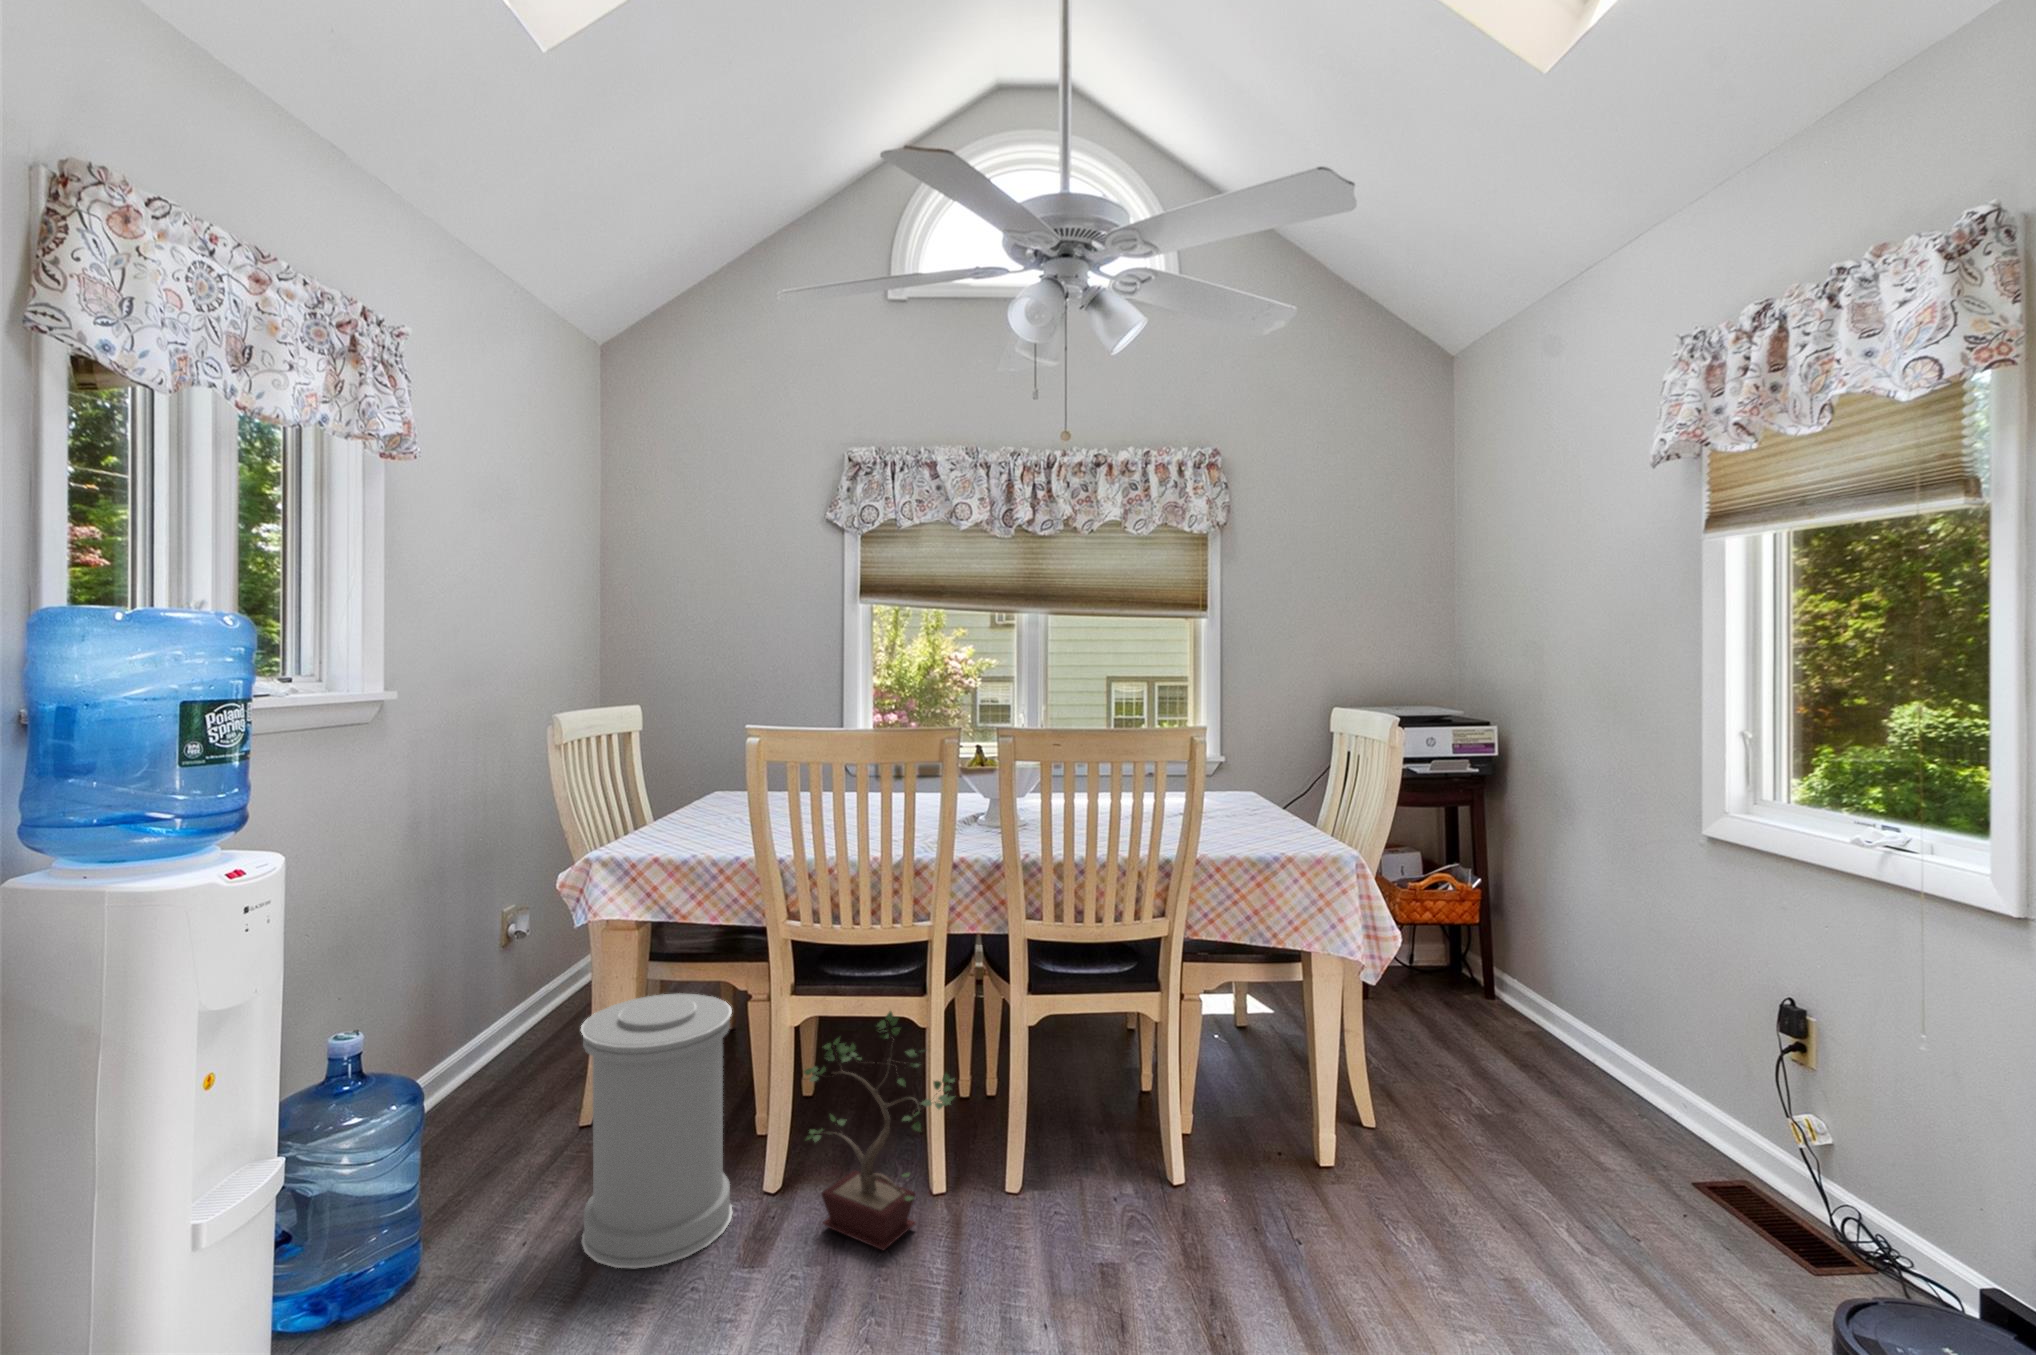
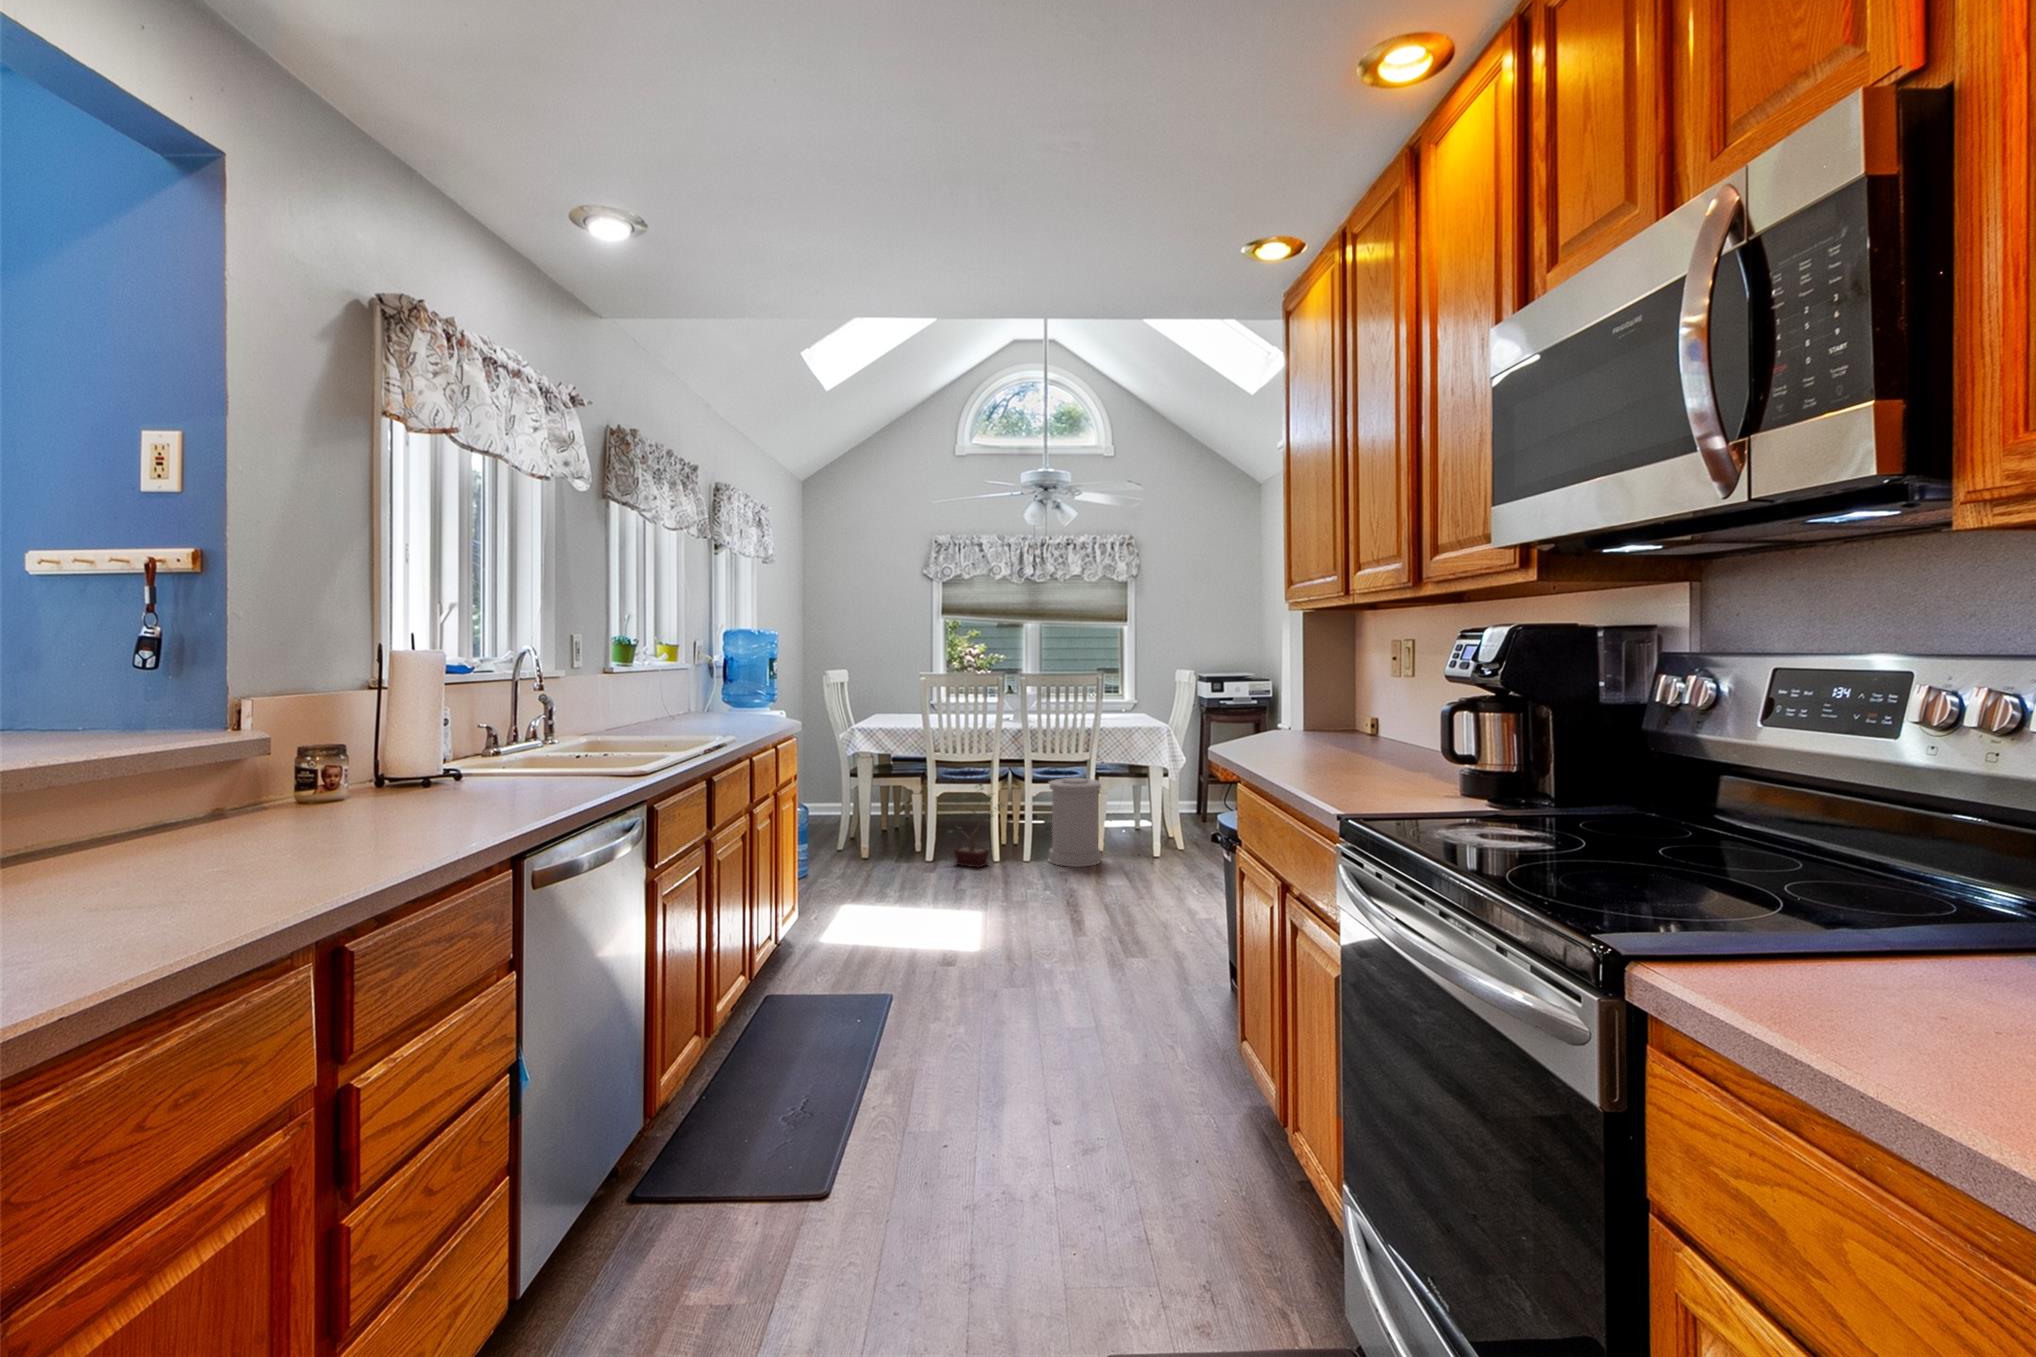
trash can: present [580,993,732,1268] -> present [1049,778,1101,867]

